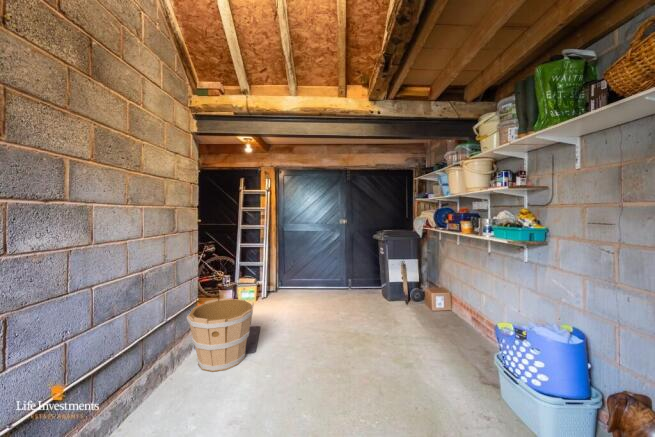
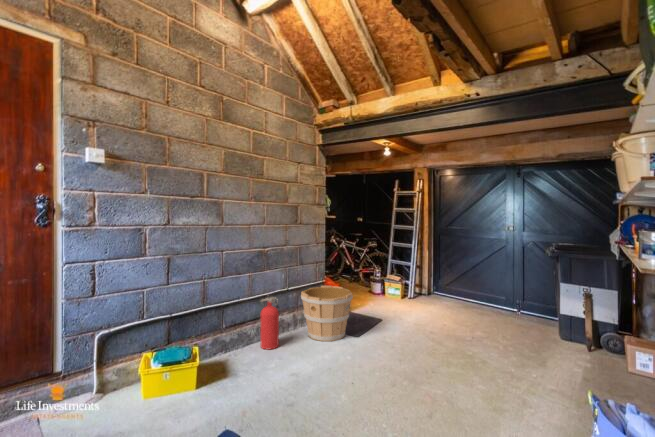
fire extinguisher: none [141,323,176,420] -> present [260,291,285,349]

